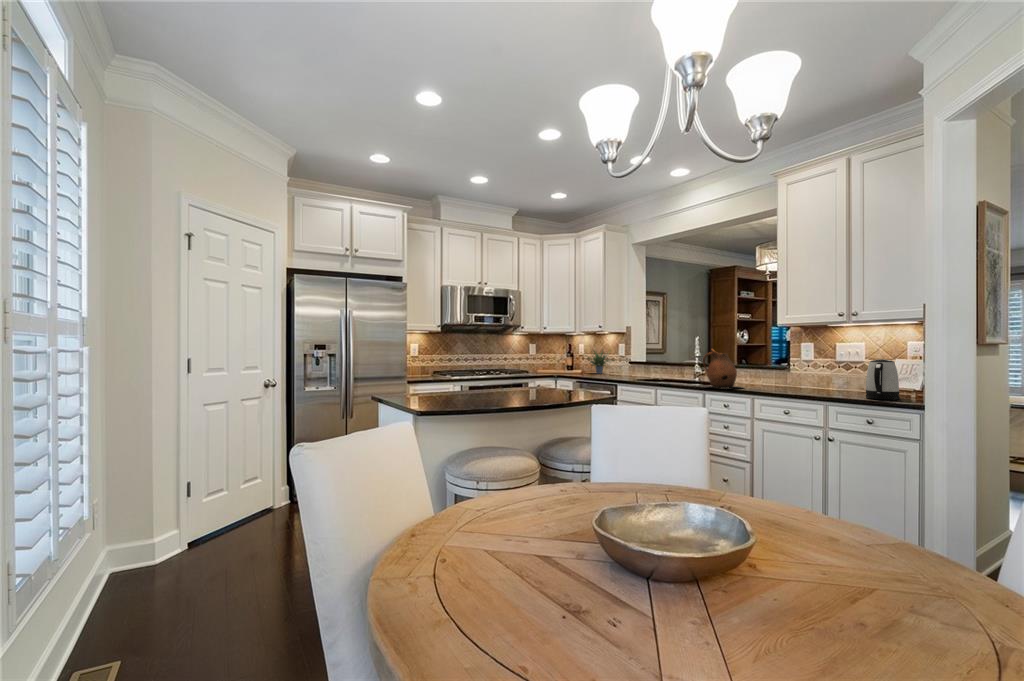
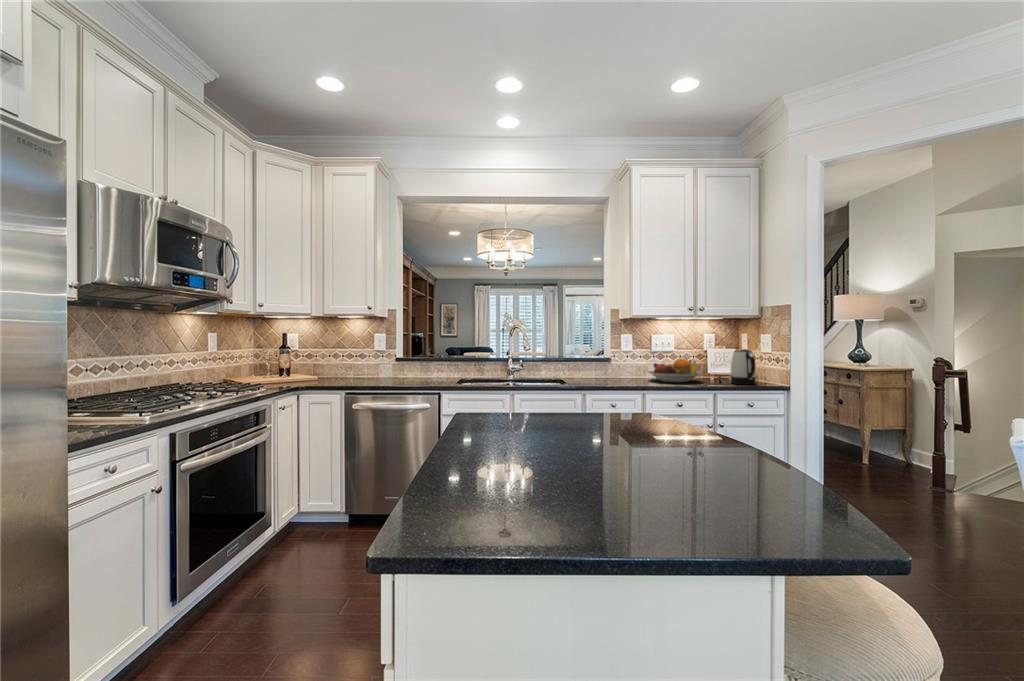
ceramic pitcher: present [703,349,741,389] -> none [582,341,620,387]
potted plant: present [588,351,608,374] -> none [332,333,375,378]
fruit bowl: none [785,368,850,392] -> present [648,359,702,382]

